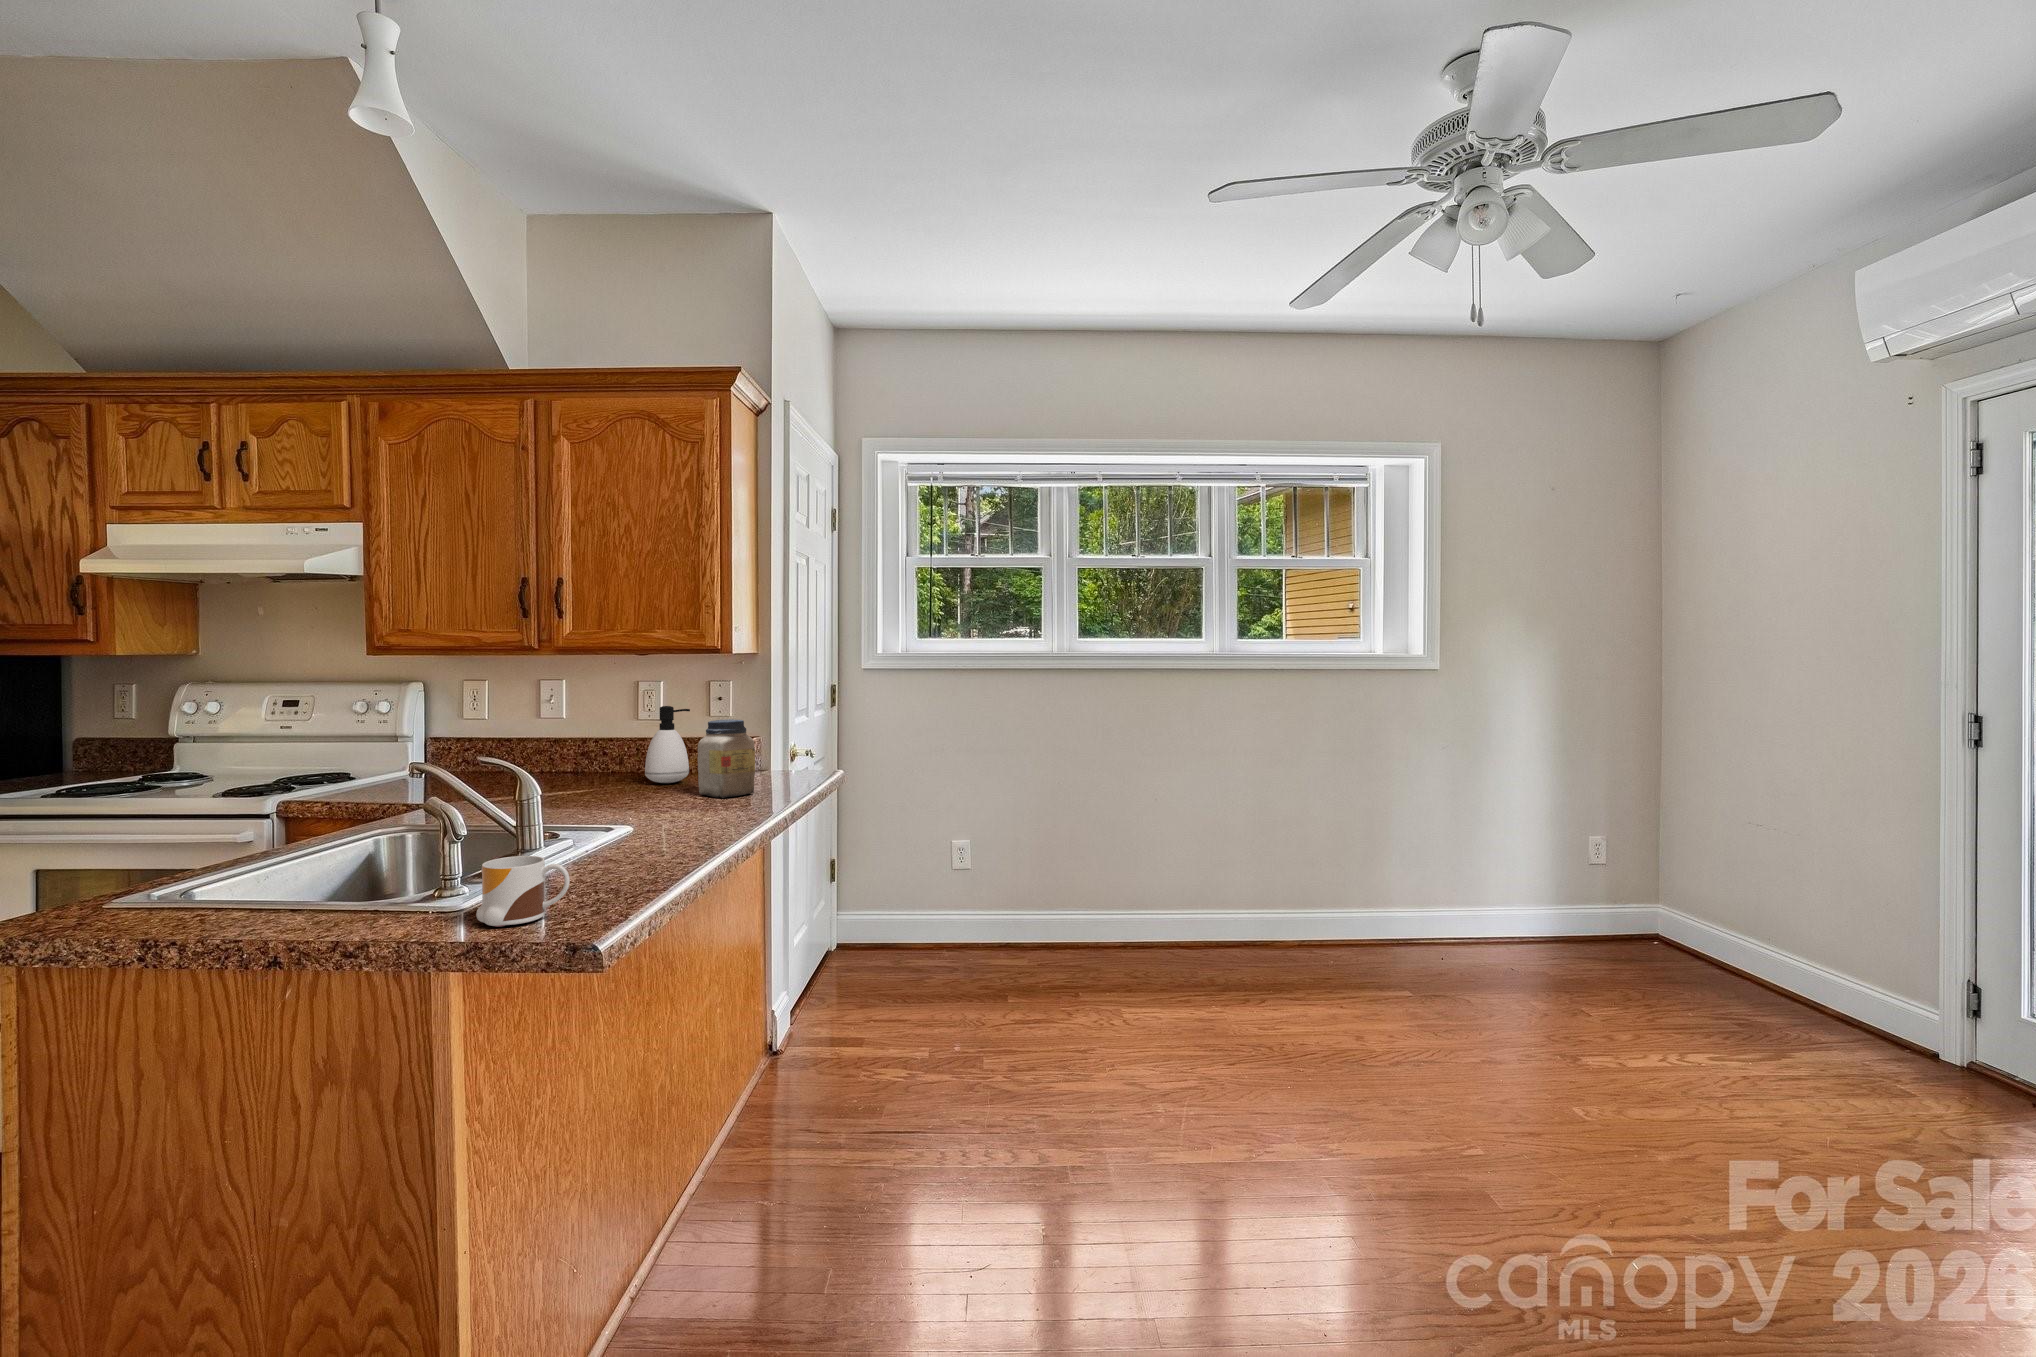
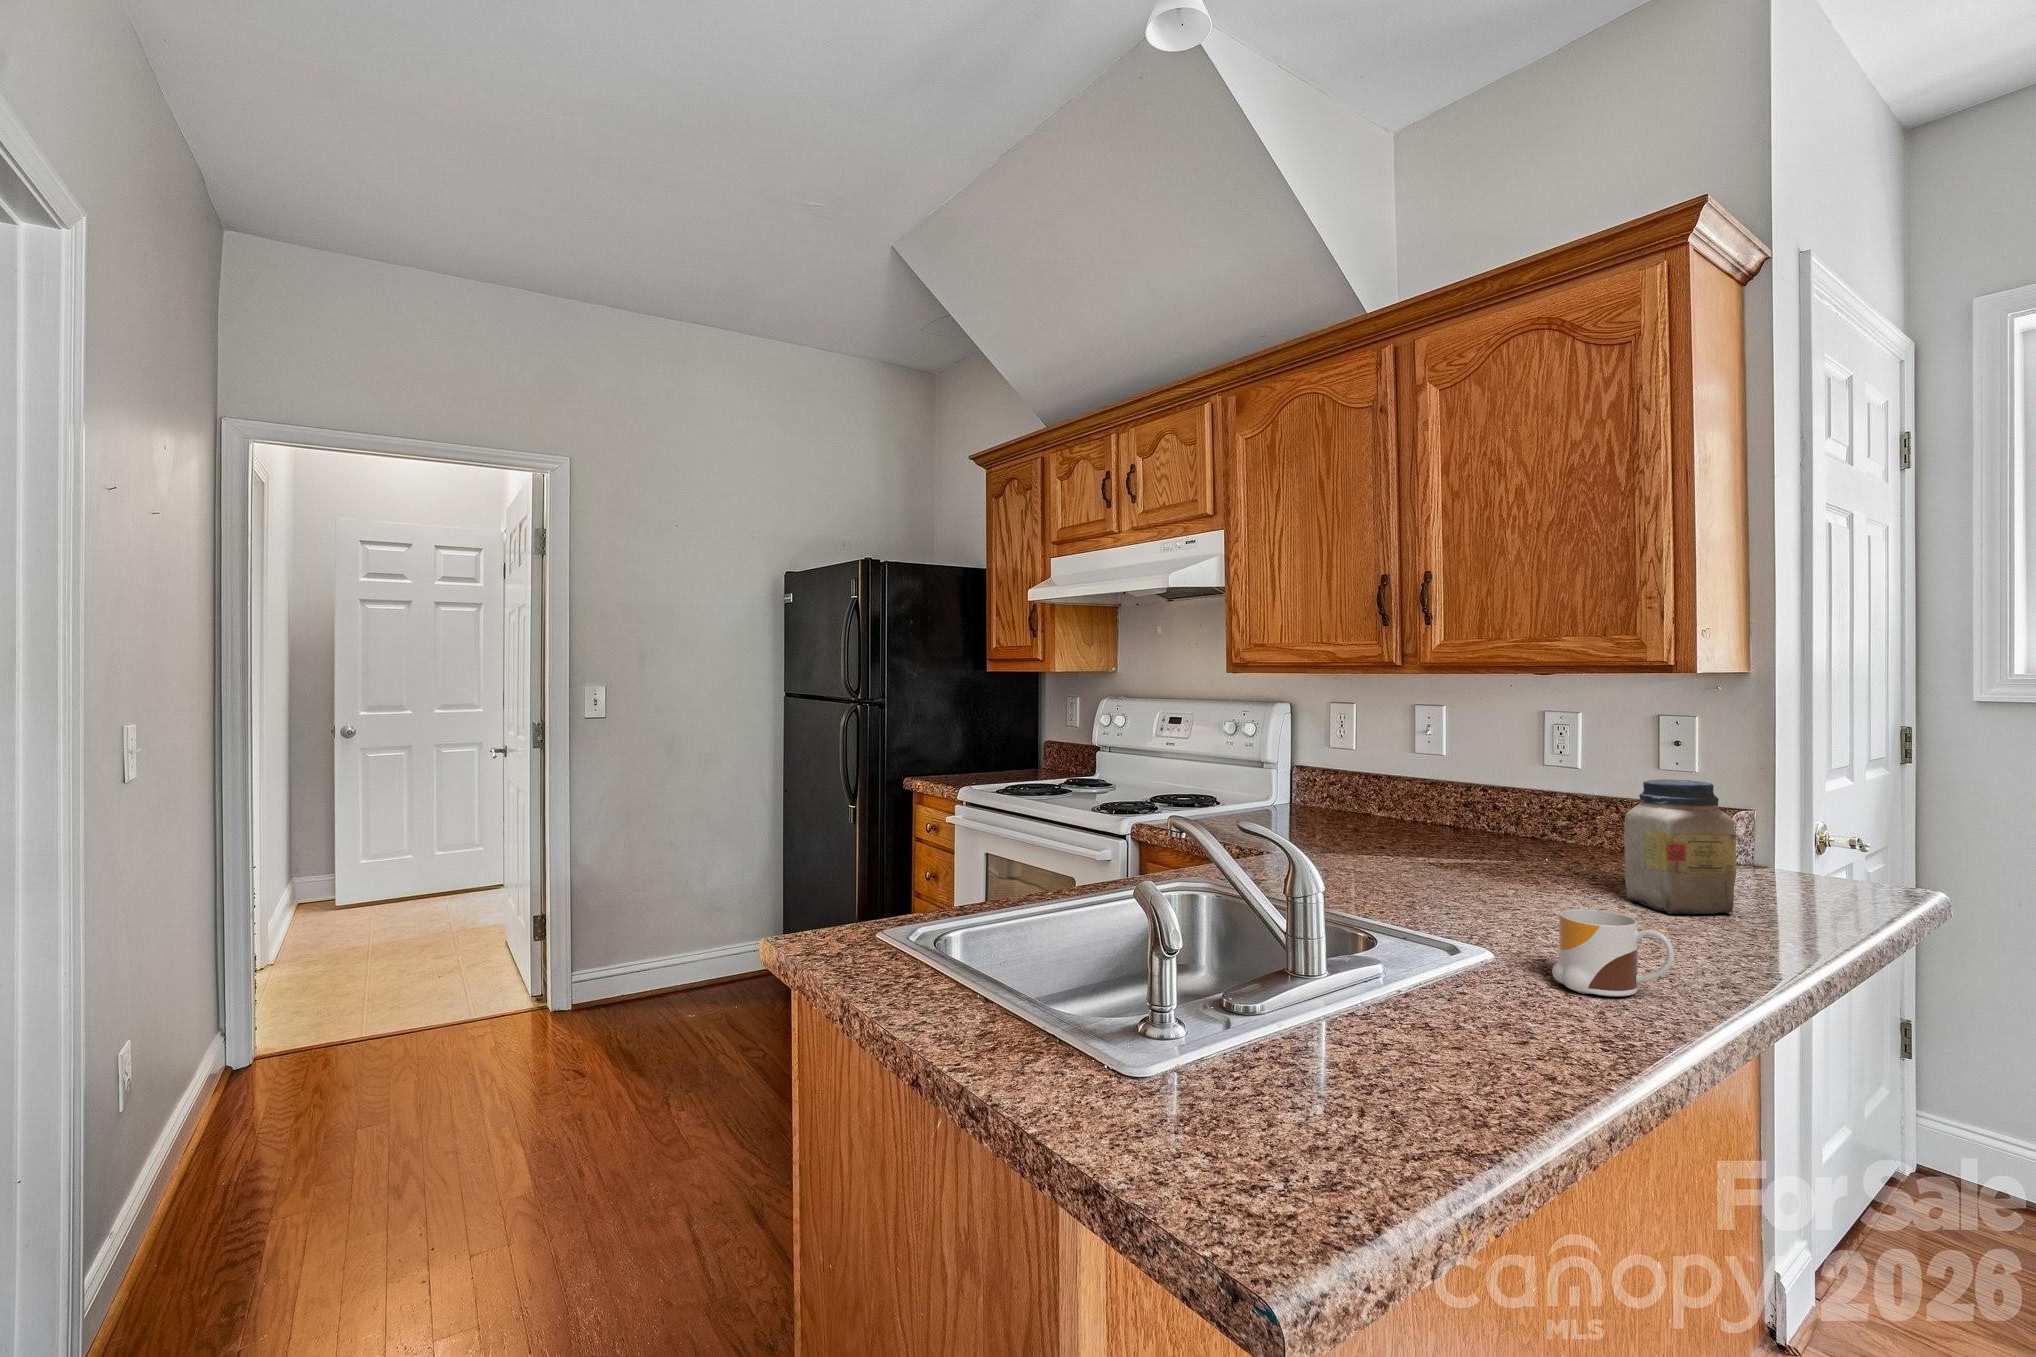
soap dispenser: present [645,706,690,783] -> none [1542,749,1617,867]
mug: present [476,856,570,927] -> present [1552,909,1674,996]

